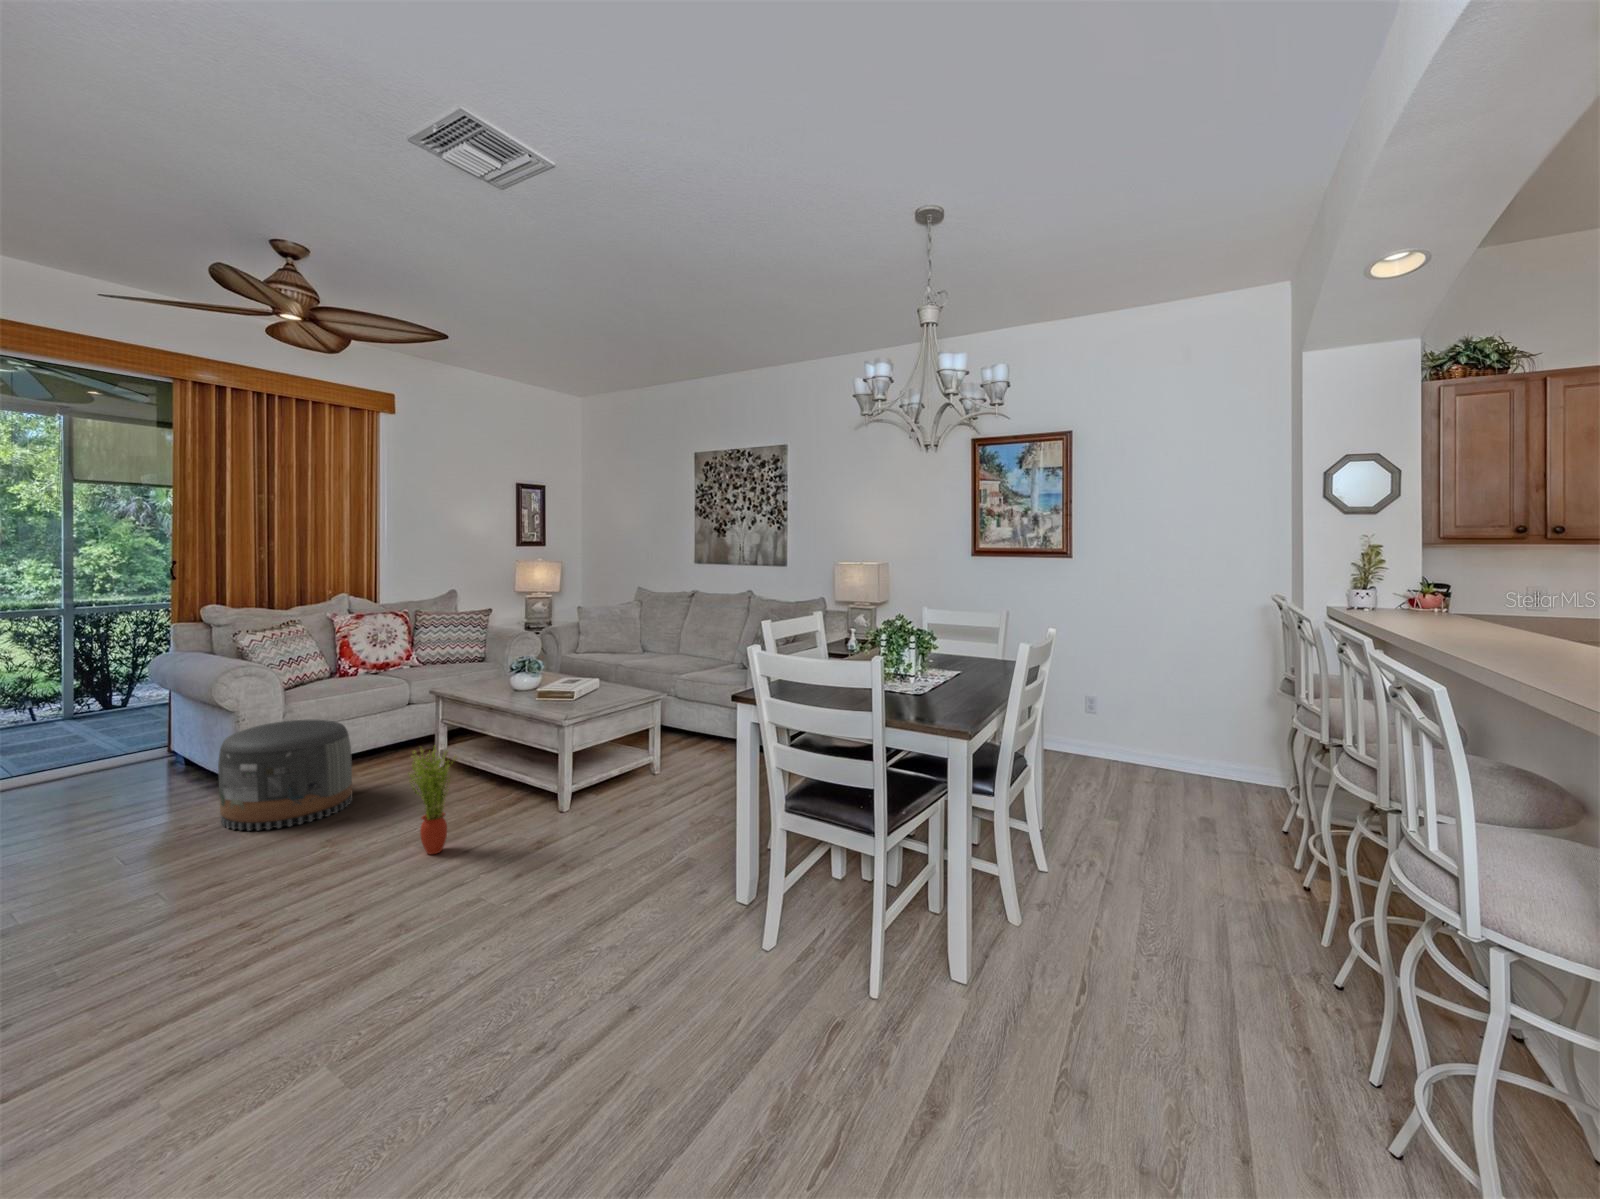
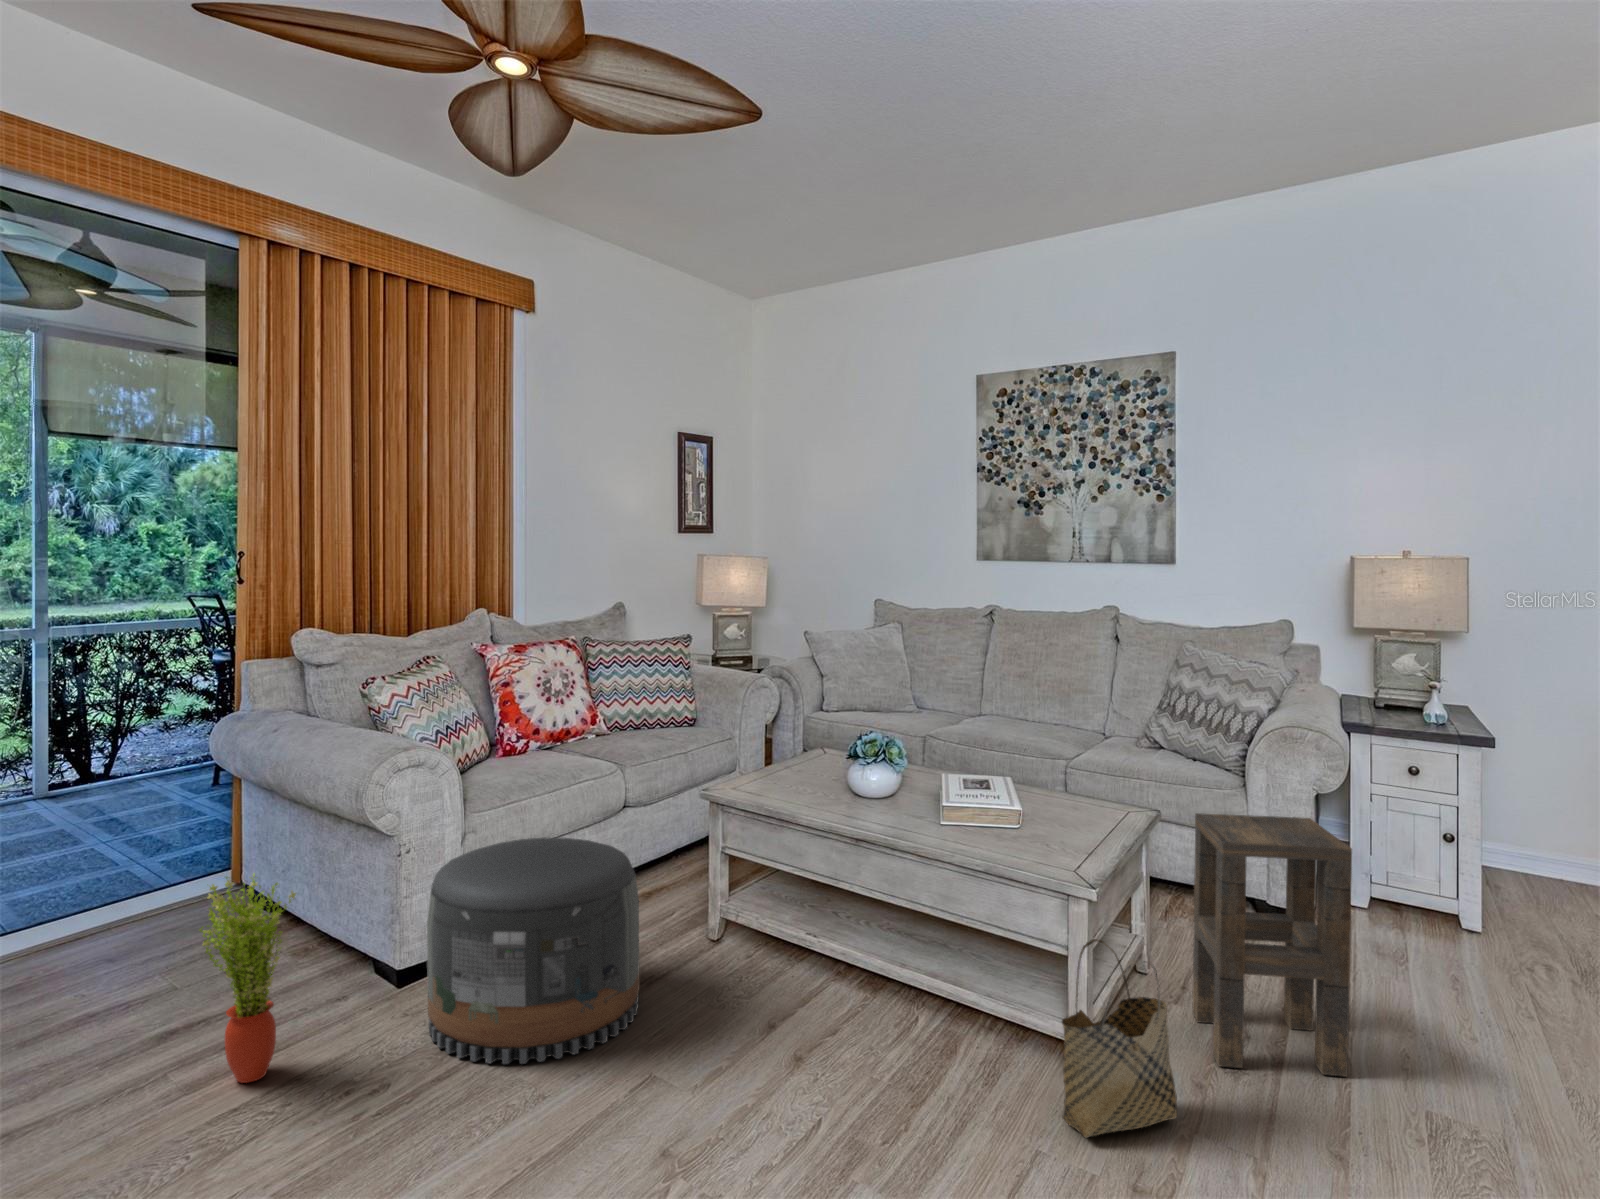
side table: none [609,707,686,835] -> present [1192,813,1352,1076]
potted plant: present [409,749,457,854] -> present [199,874,296,1083]
woven basket: none [491,766,558,859] -> present [1062,939,1177,1138]

